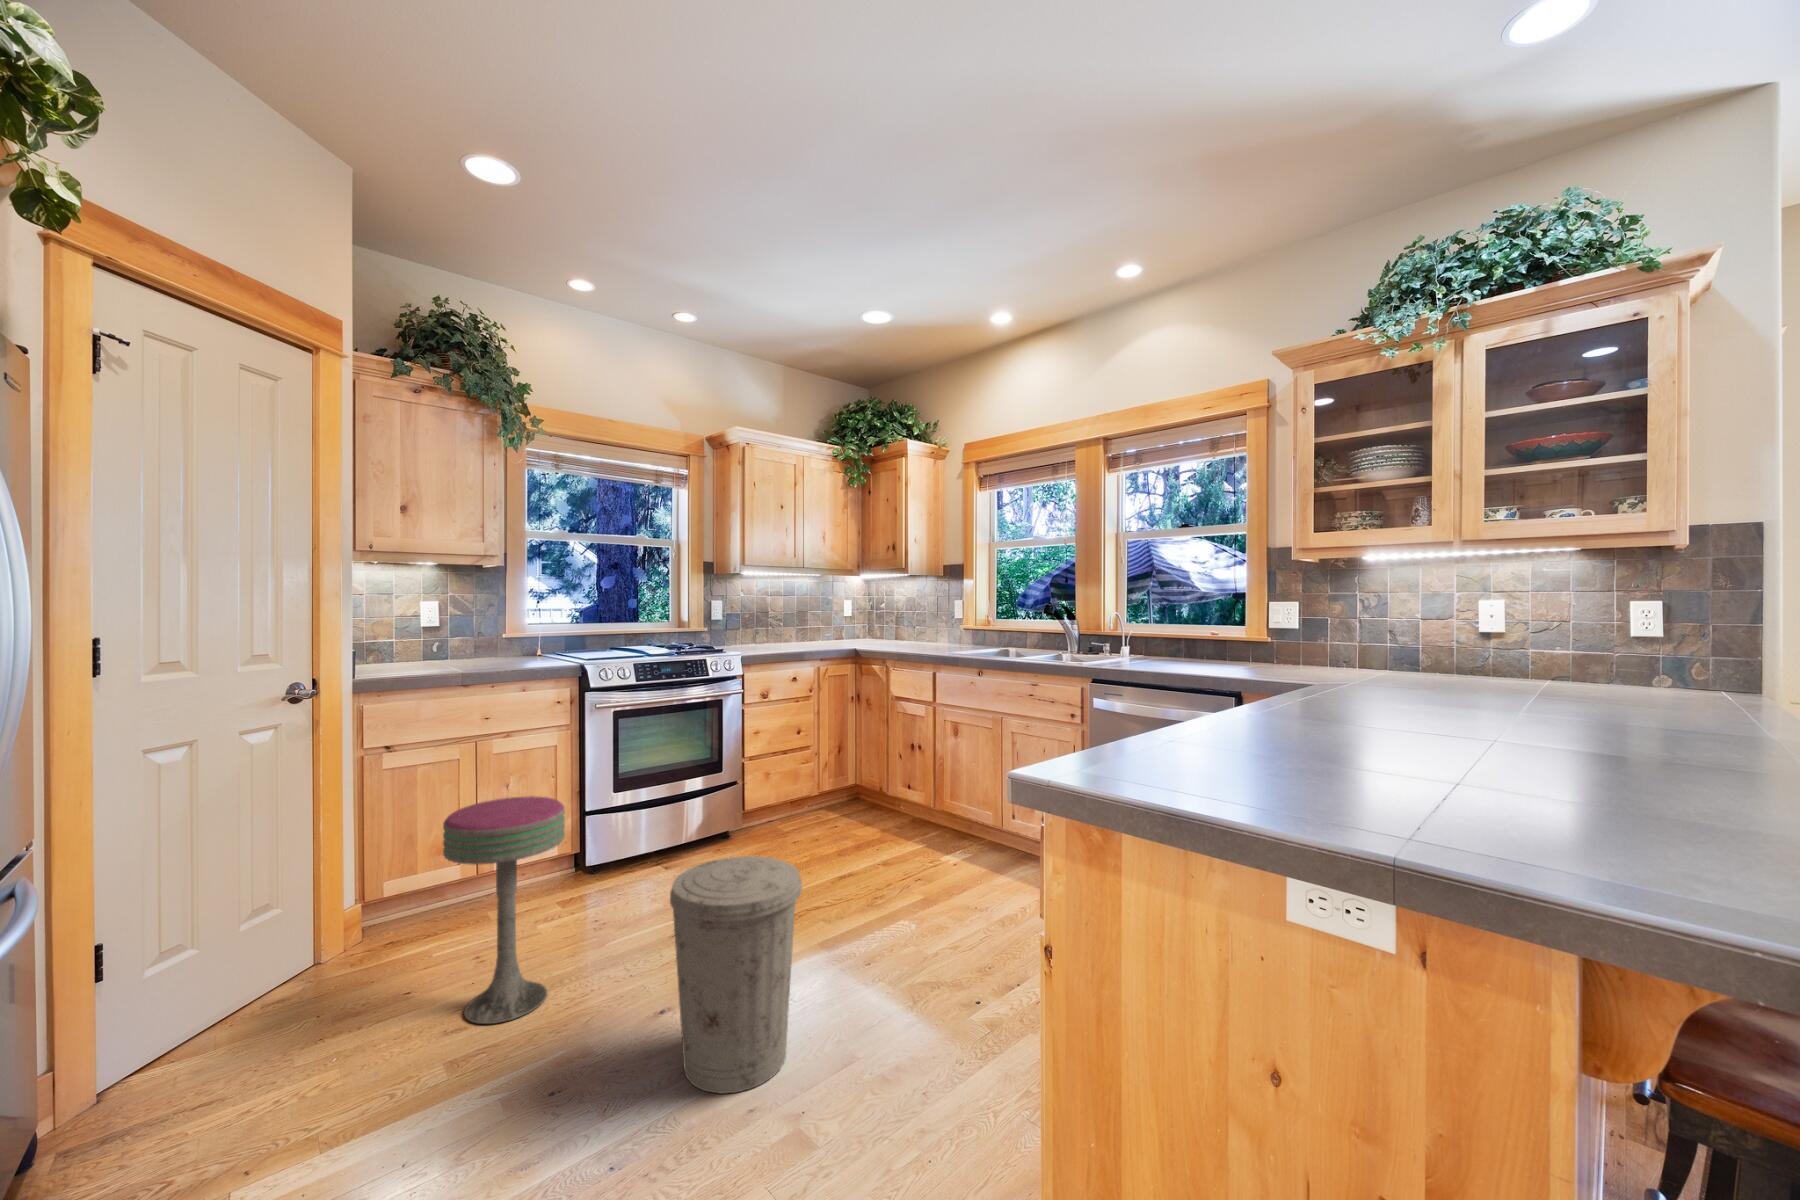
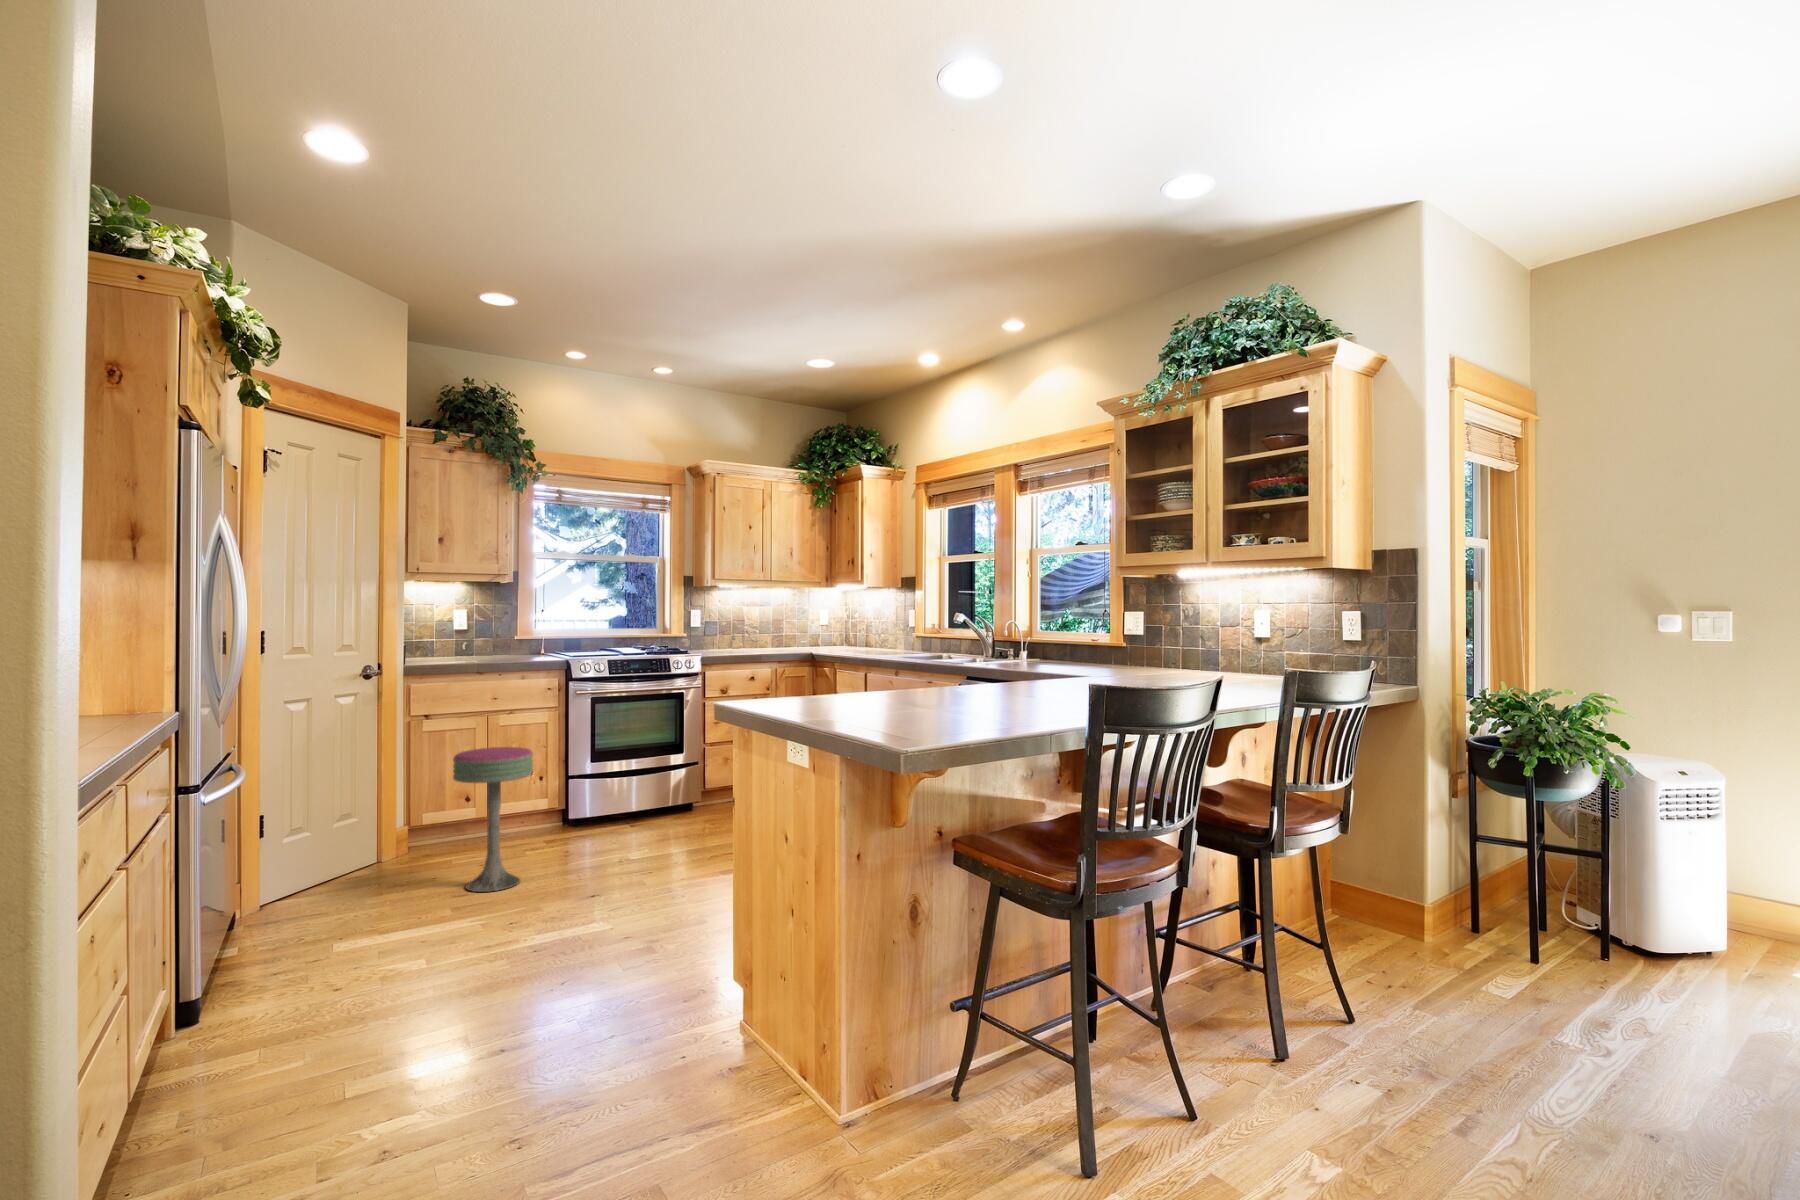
trash can: present [670,856,802,1094] -> none [582,786,671,926]

